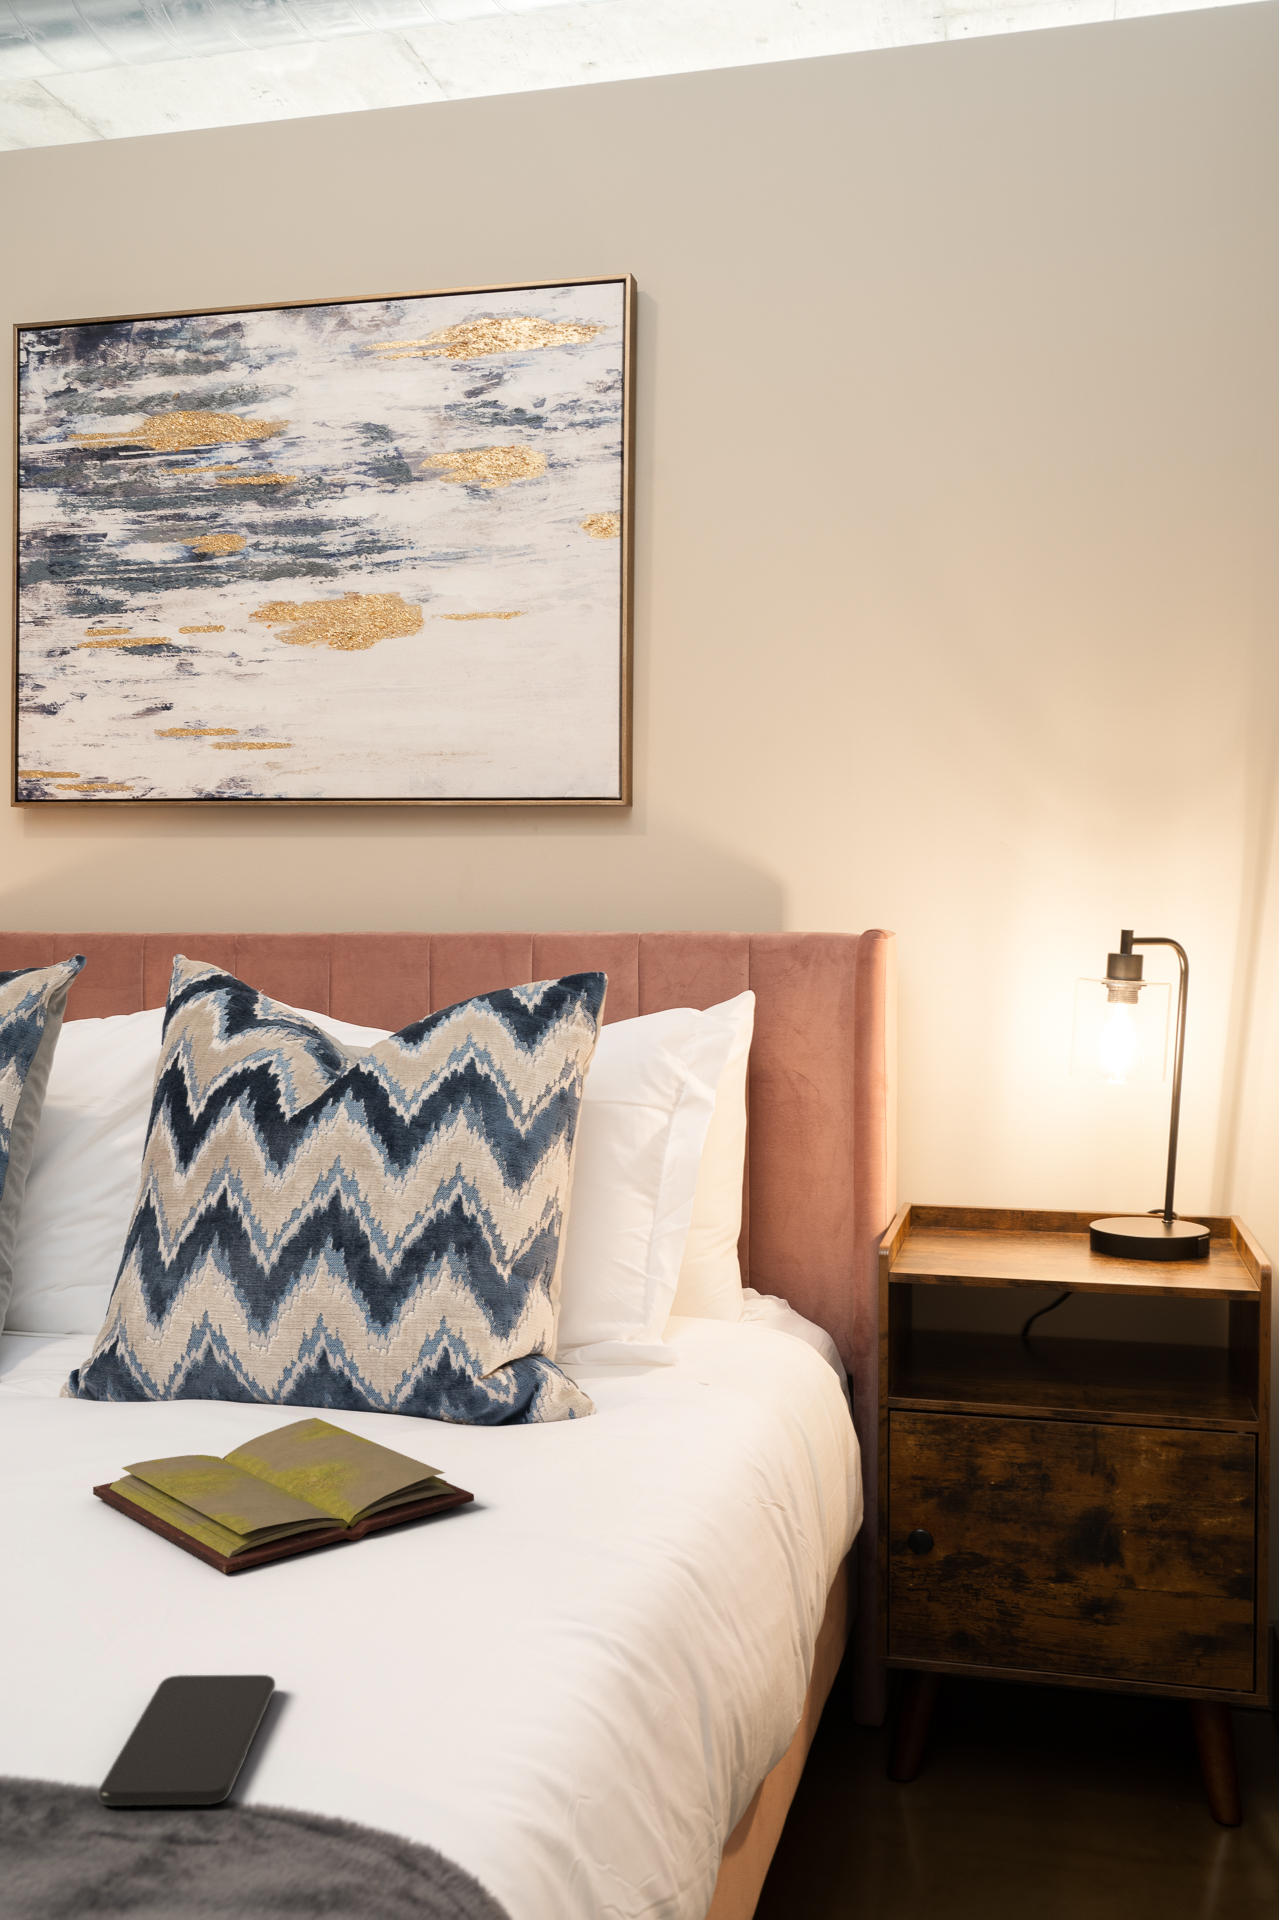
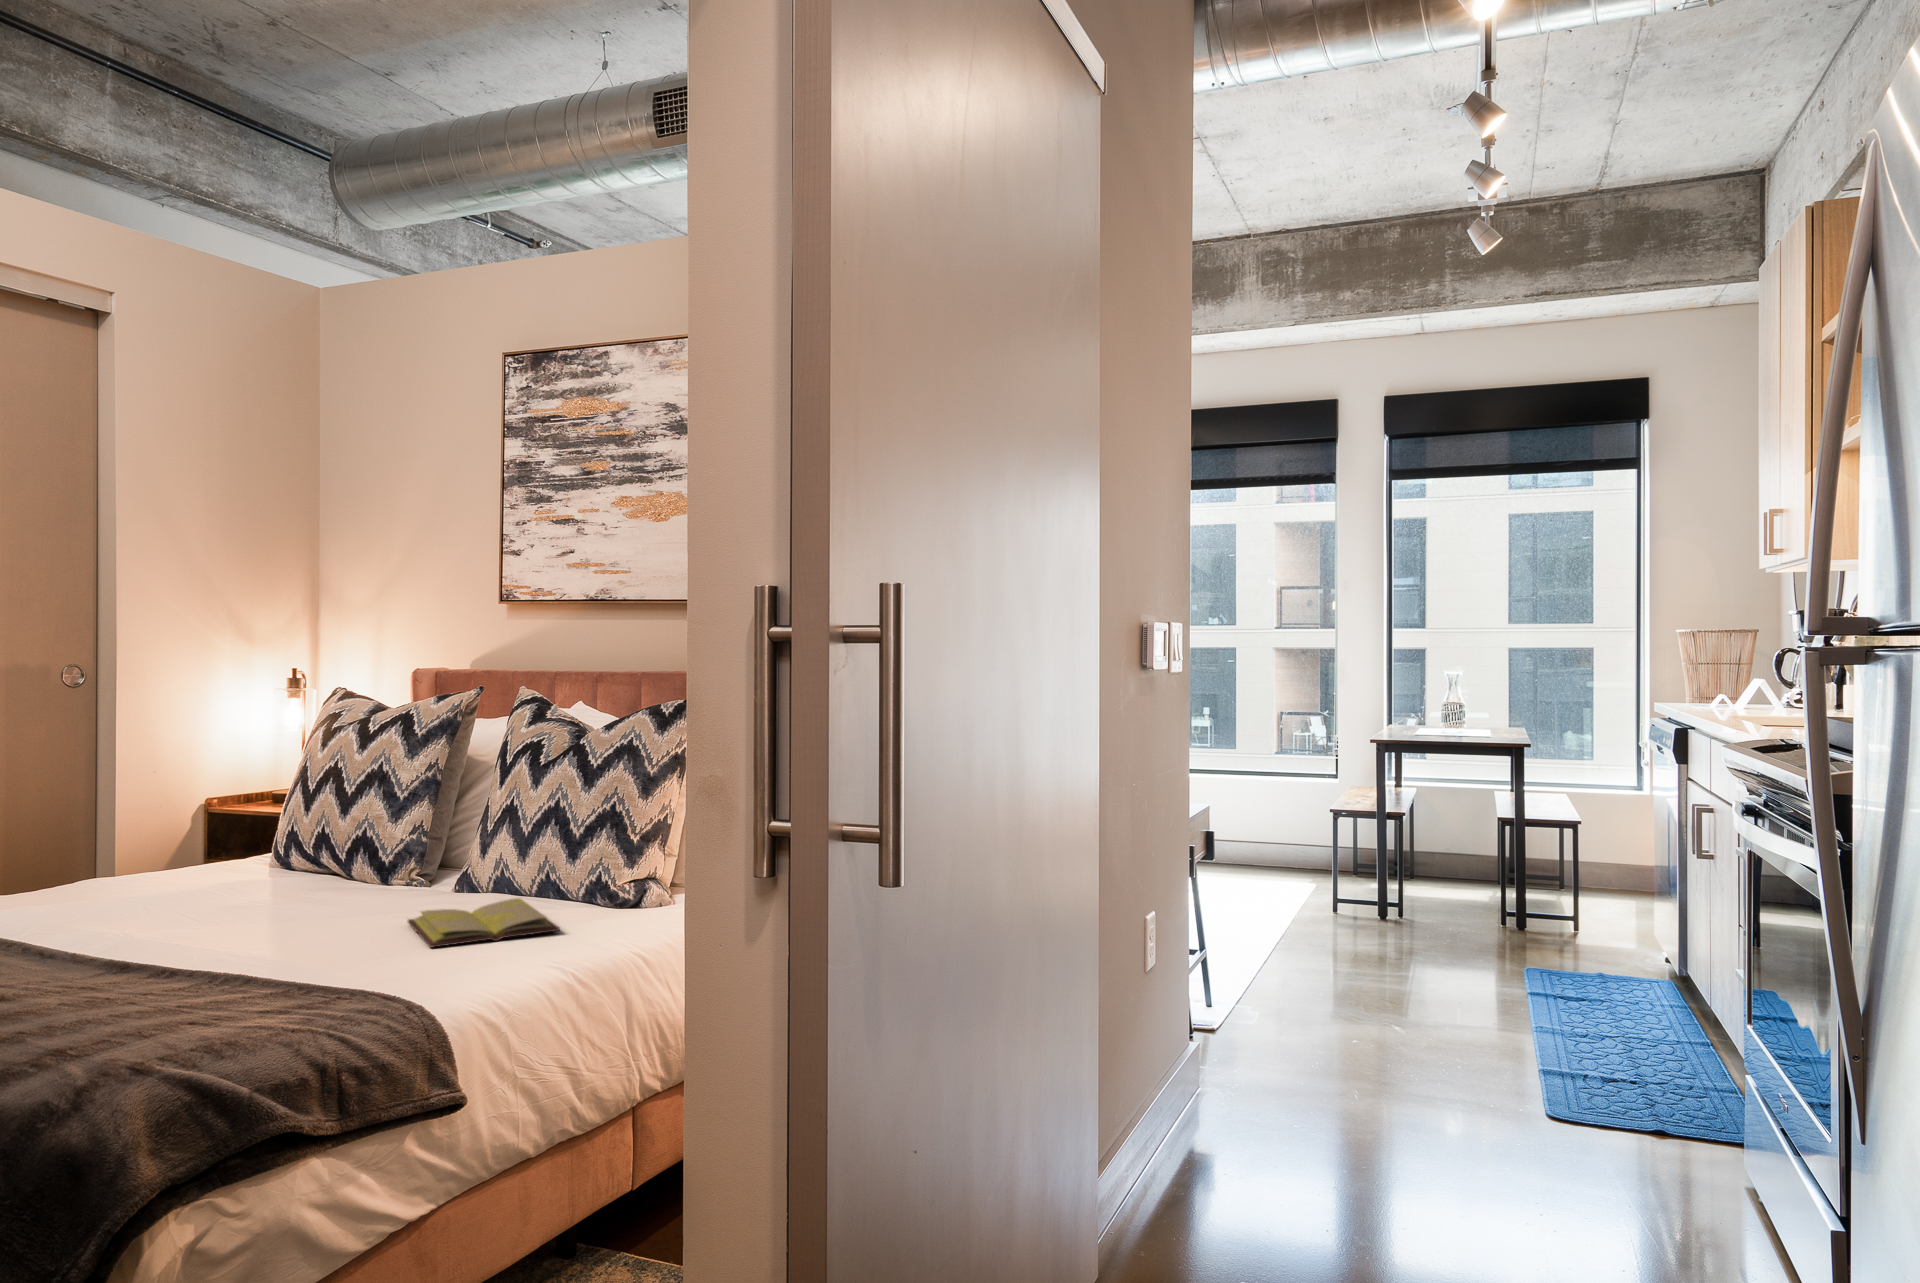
smartphone: present [98,1675,275,1806] -> none [310,971,405,1001]

